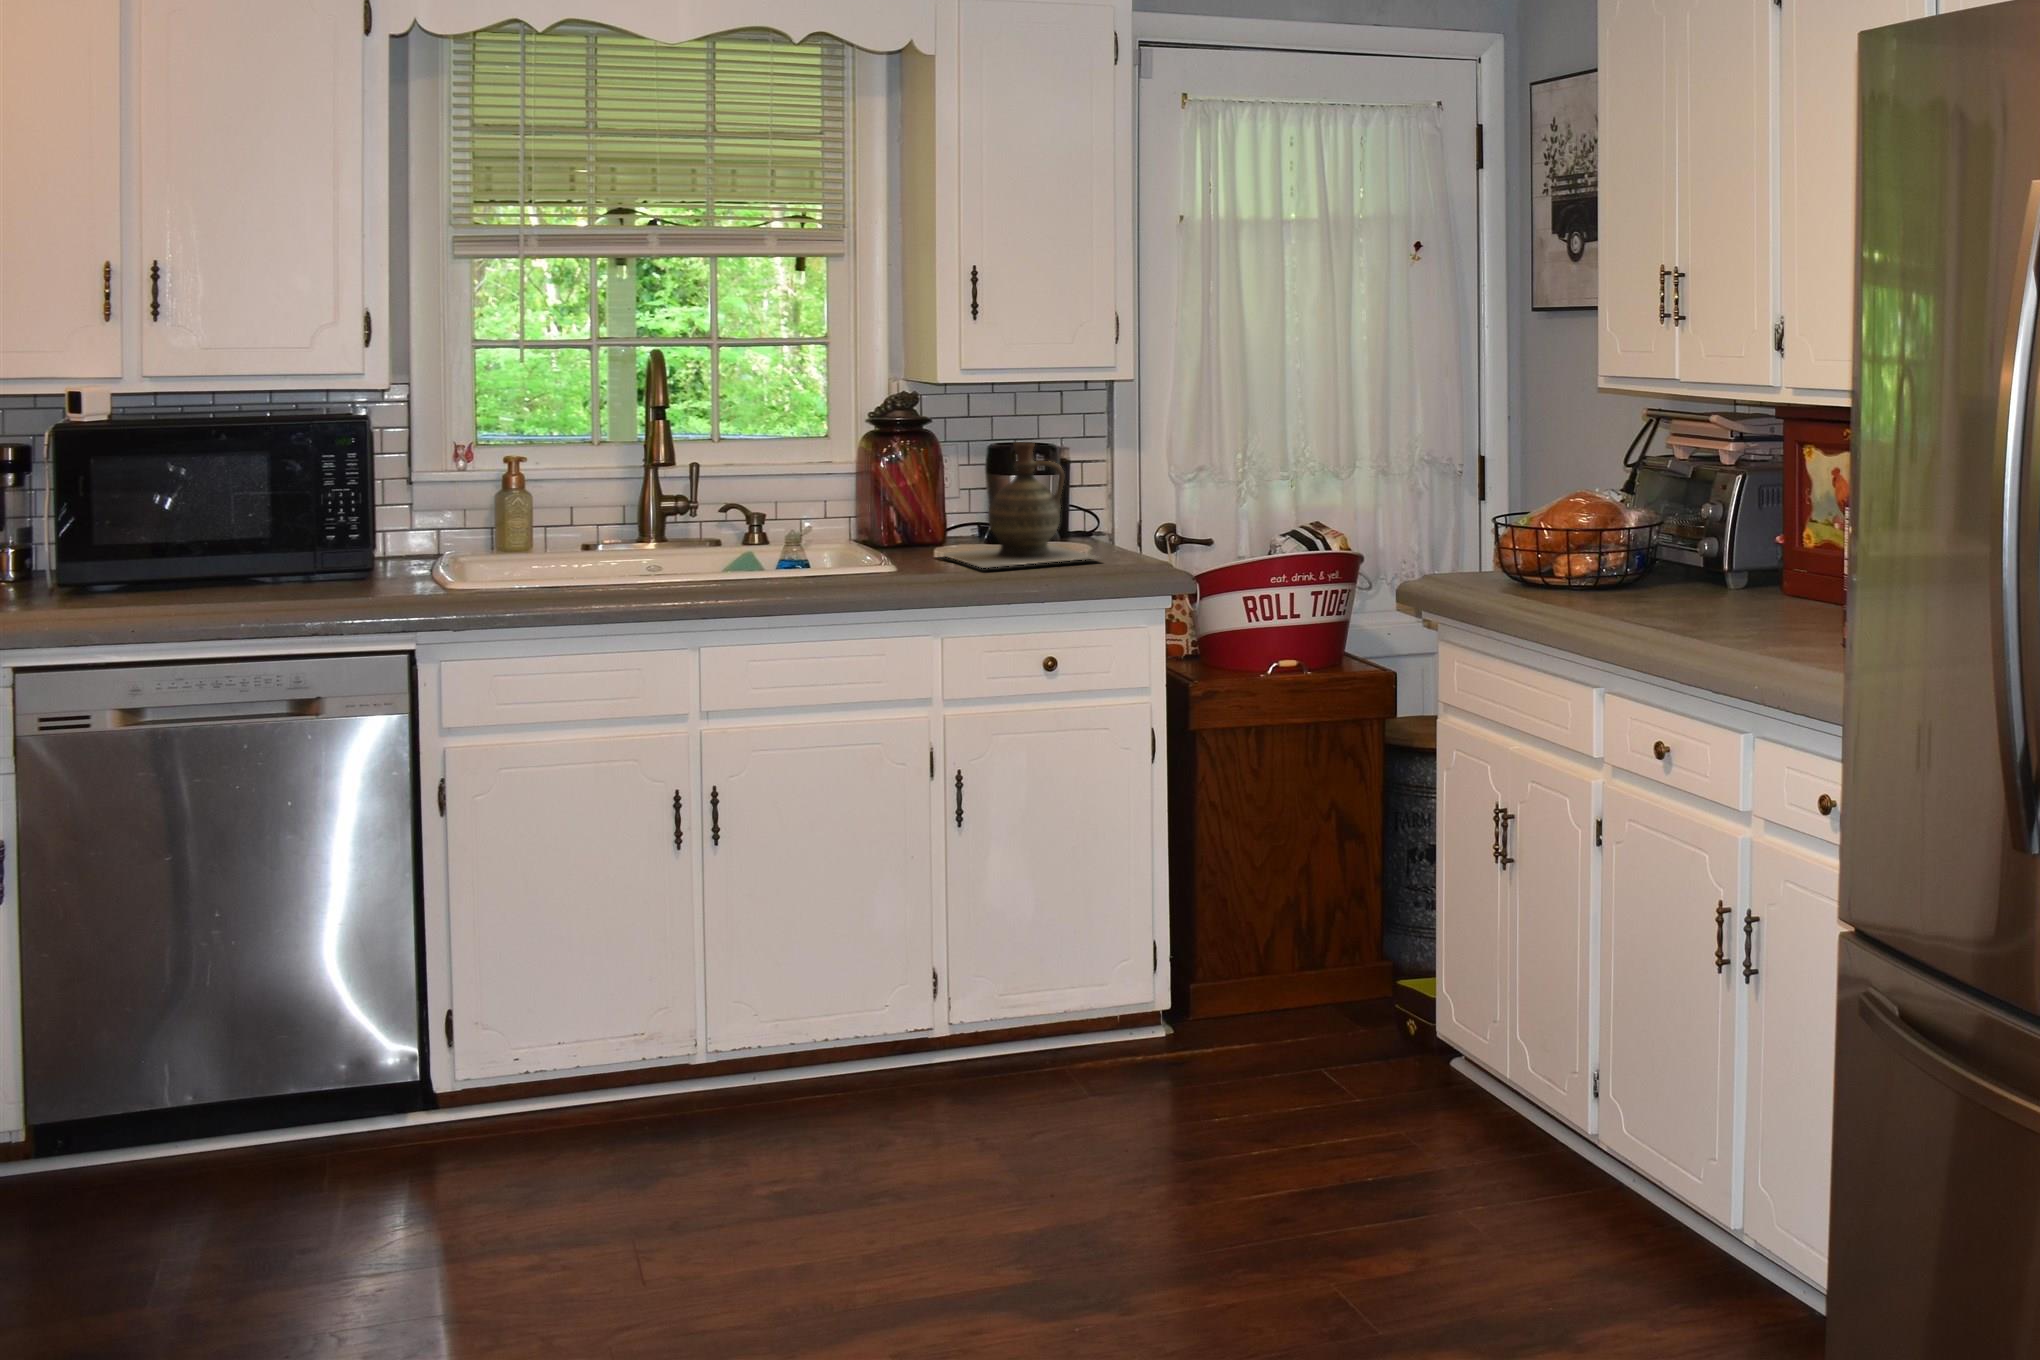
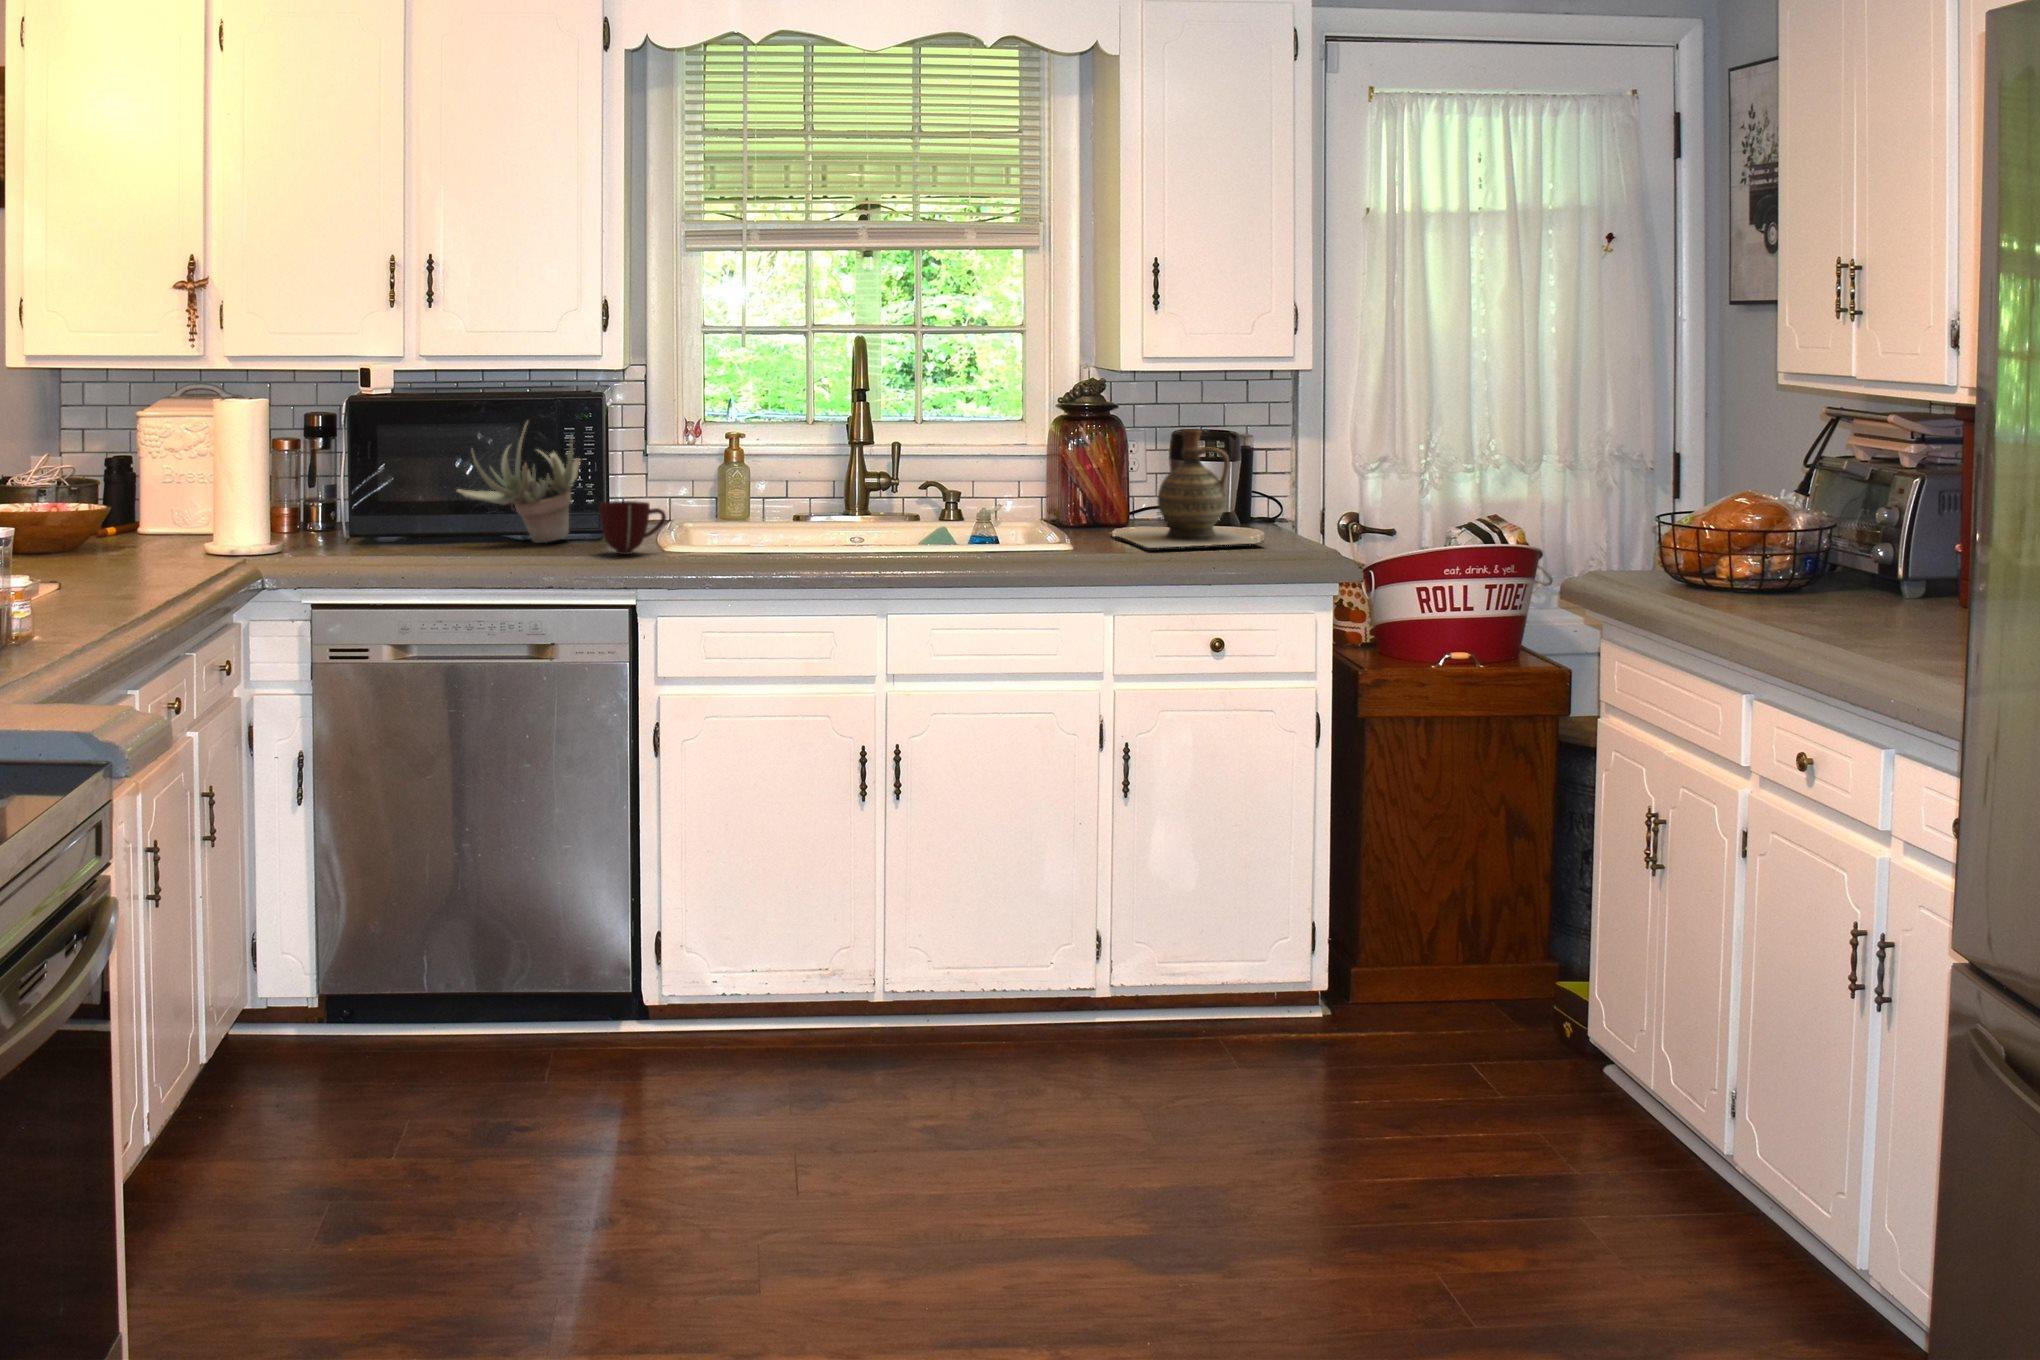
succulent plant: none [152,448,314,590] -> present [457,422,580,543]
mug: none [343,538,427,599] -> present [600,501,666,554]

